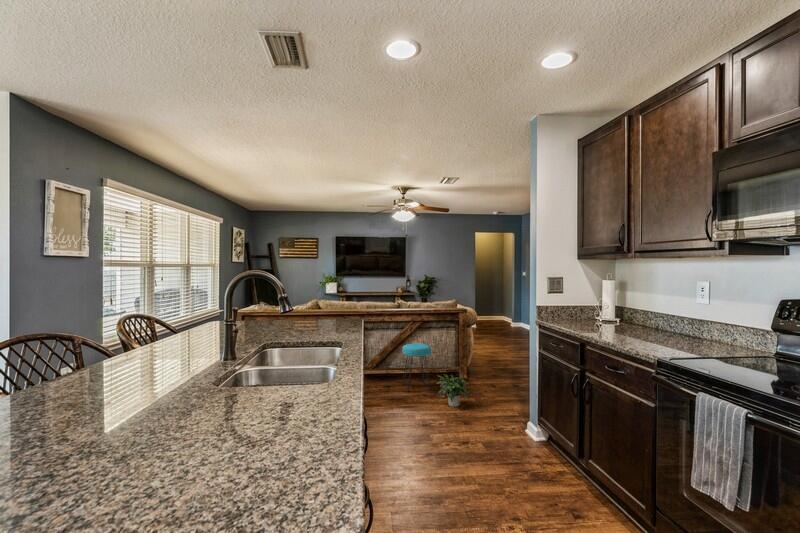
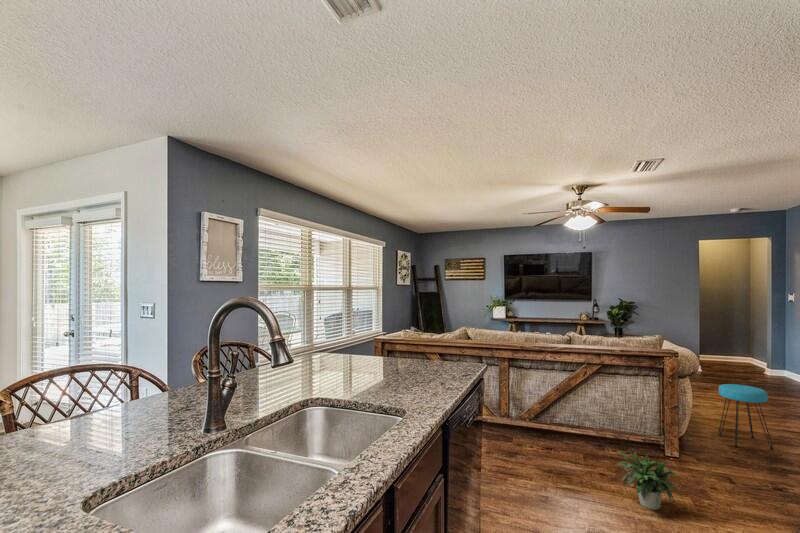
stool: present [403,343,431,391] -> present [719,384,773,449]

